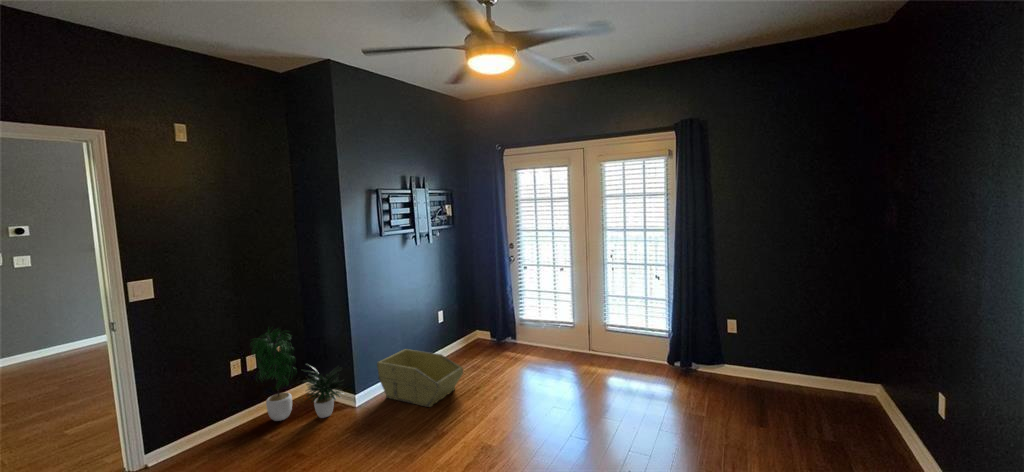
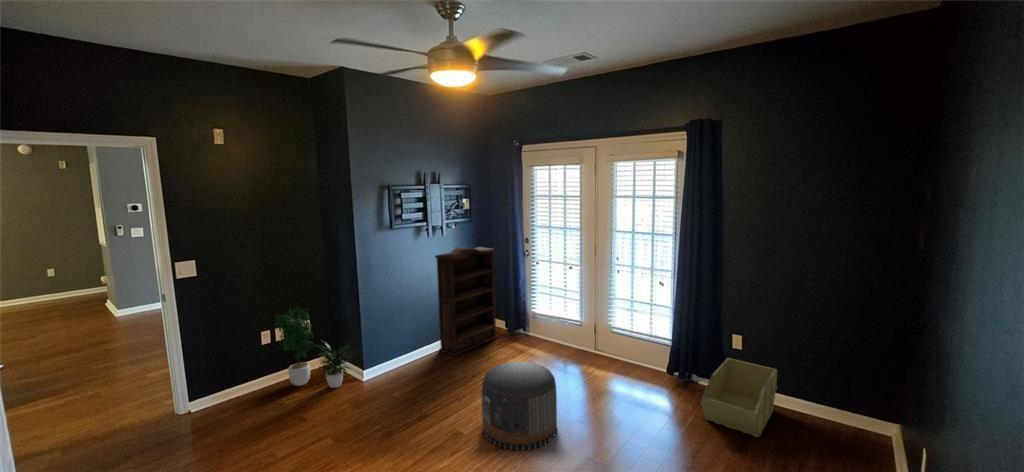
bookshelf: none [422,255,485,371] -> present [435,247,497,356]
storage bin: present [377,349,463,407] -> present [700,358,777,437]
pouf: none [511,362,590,454] -> present [481,362,557,451]

